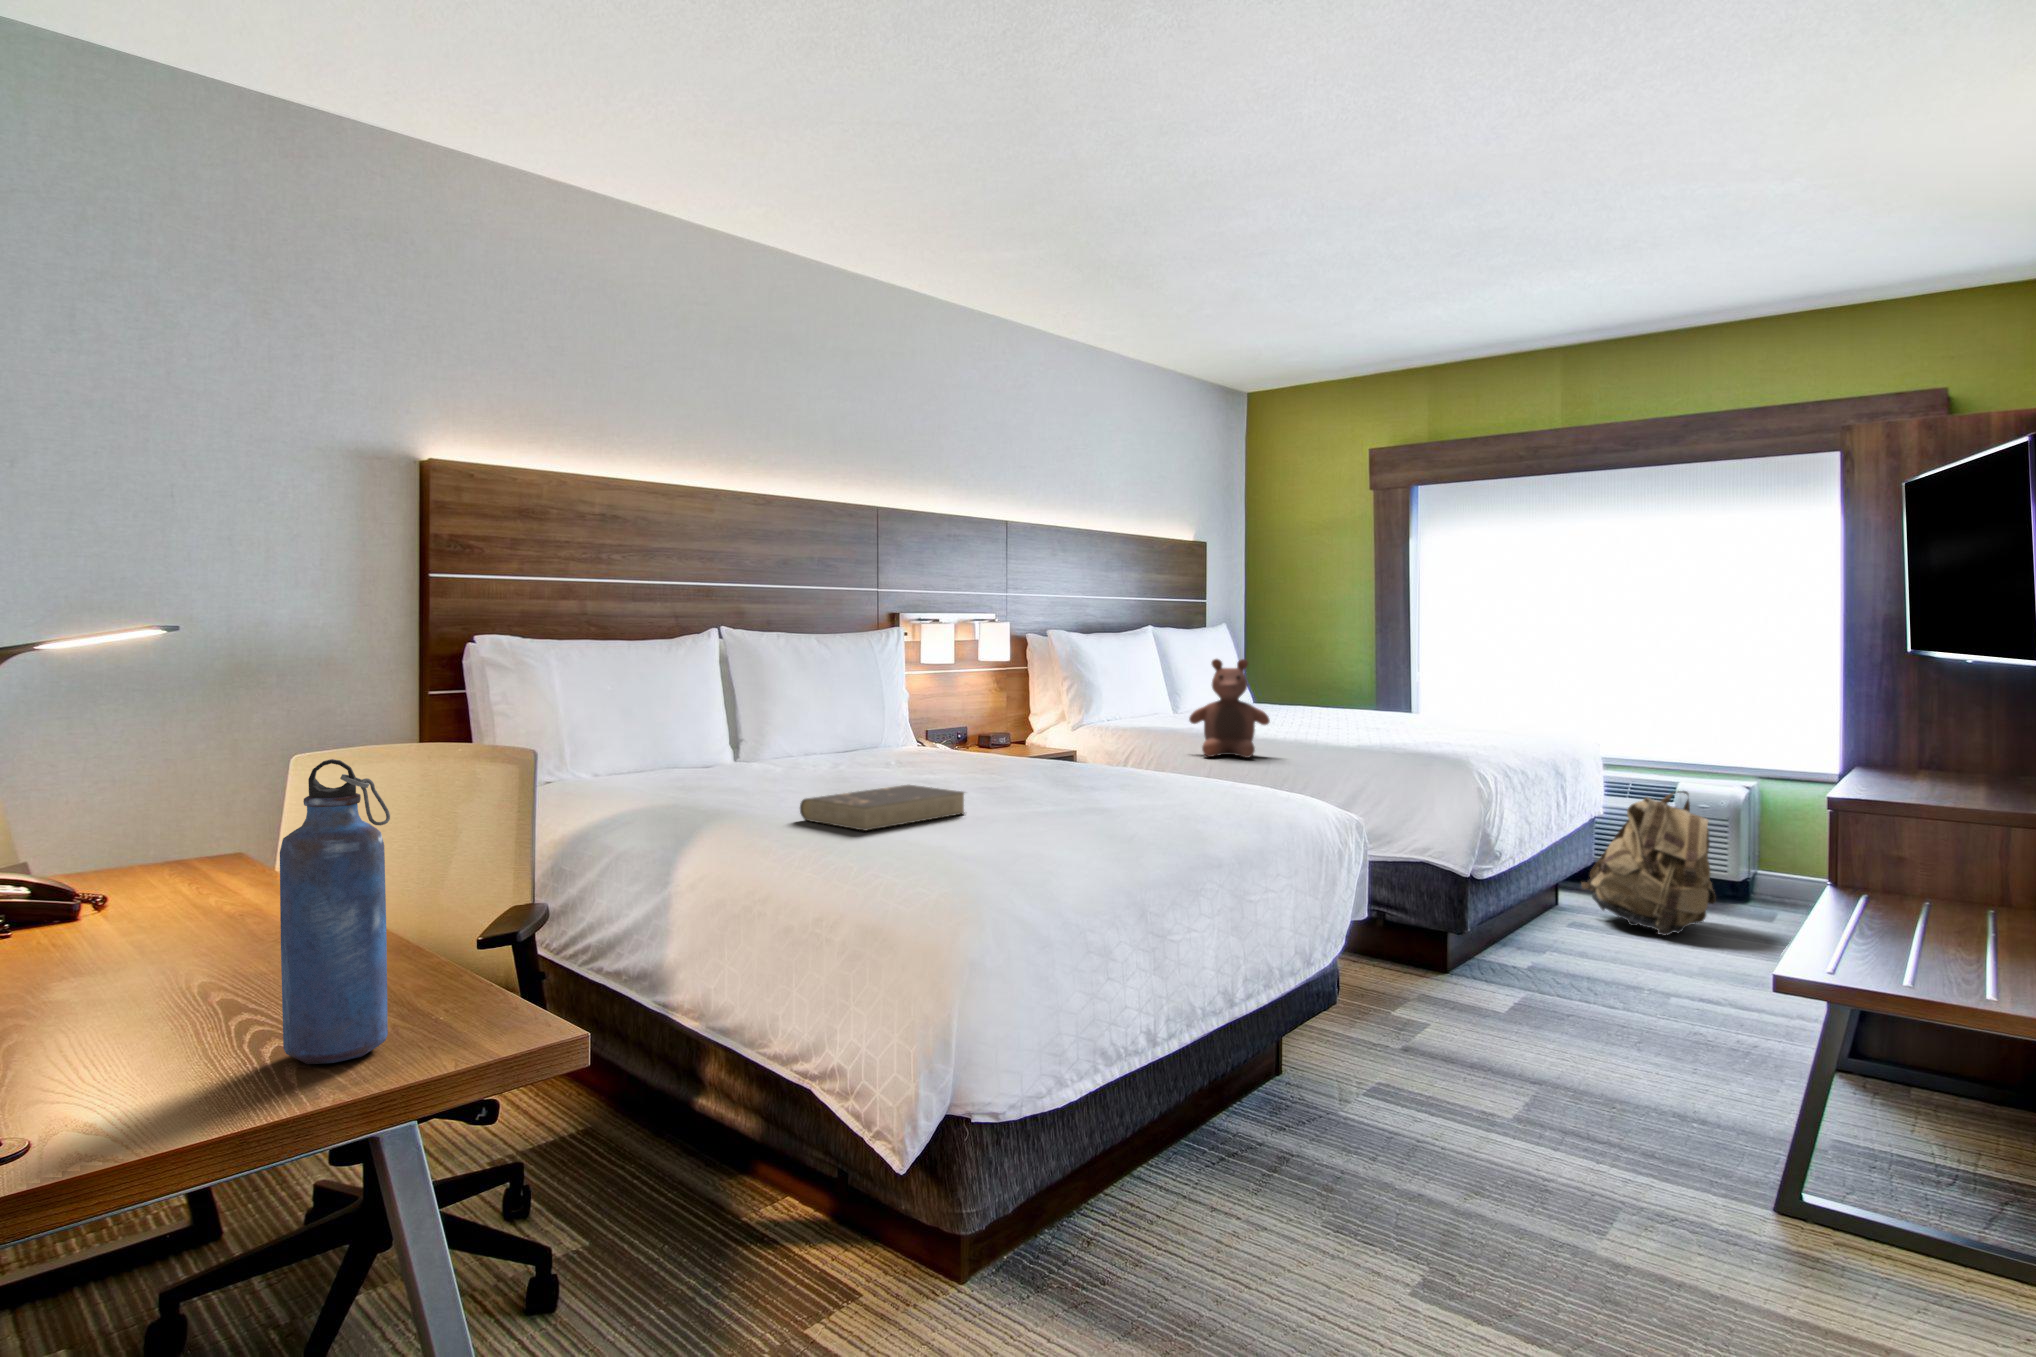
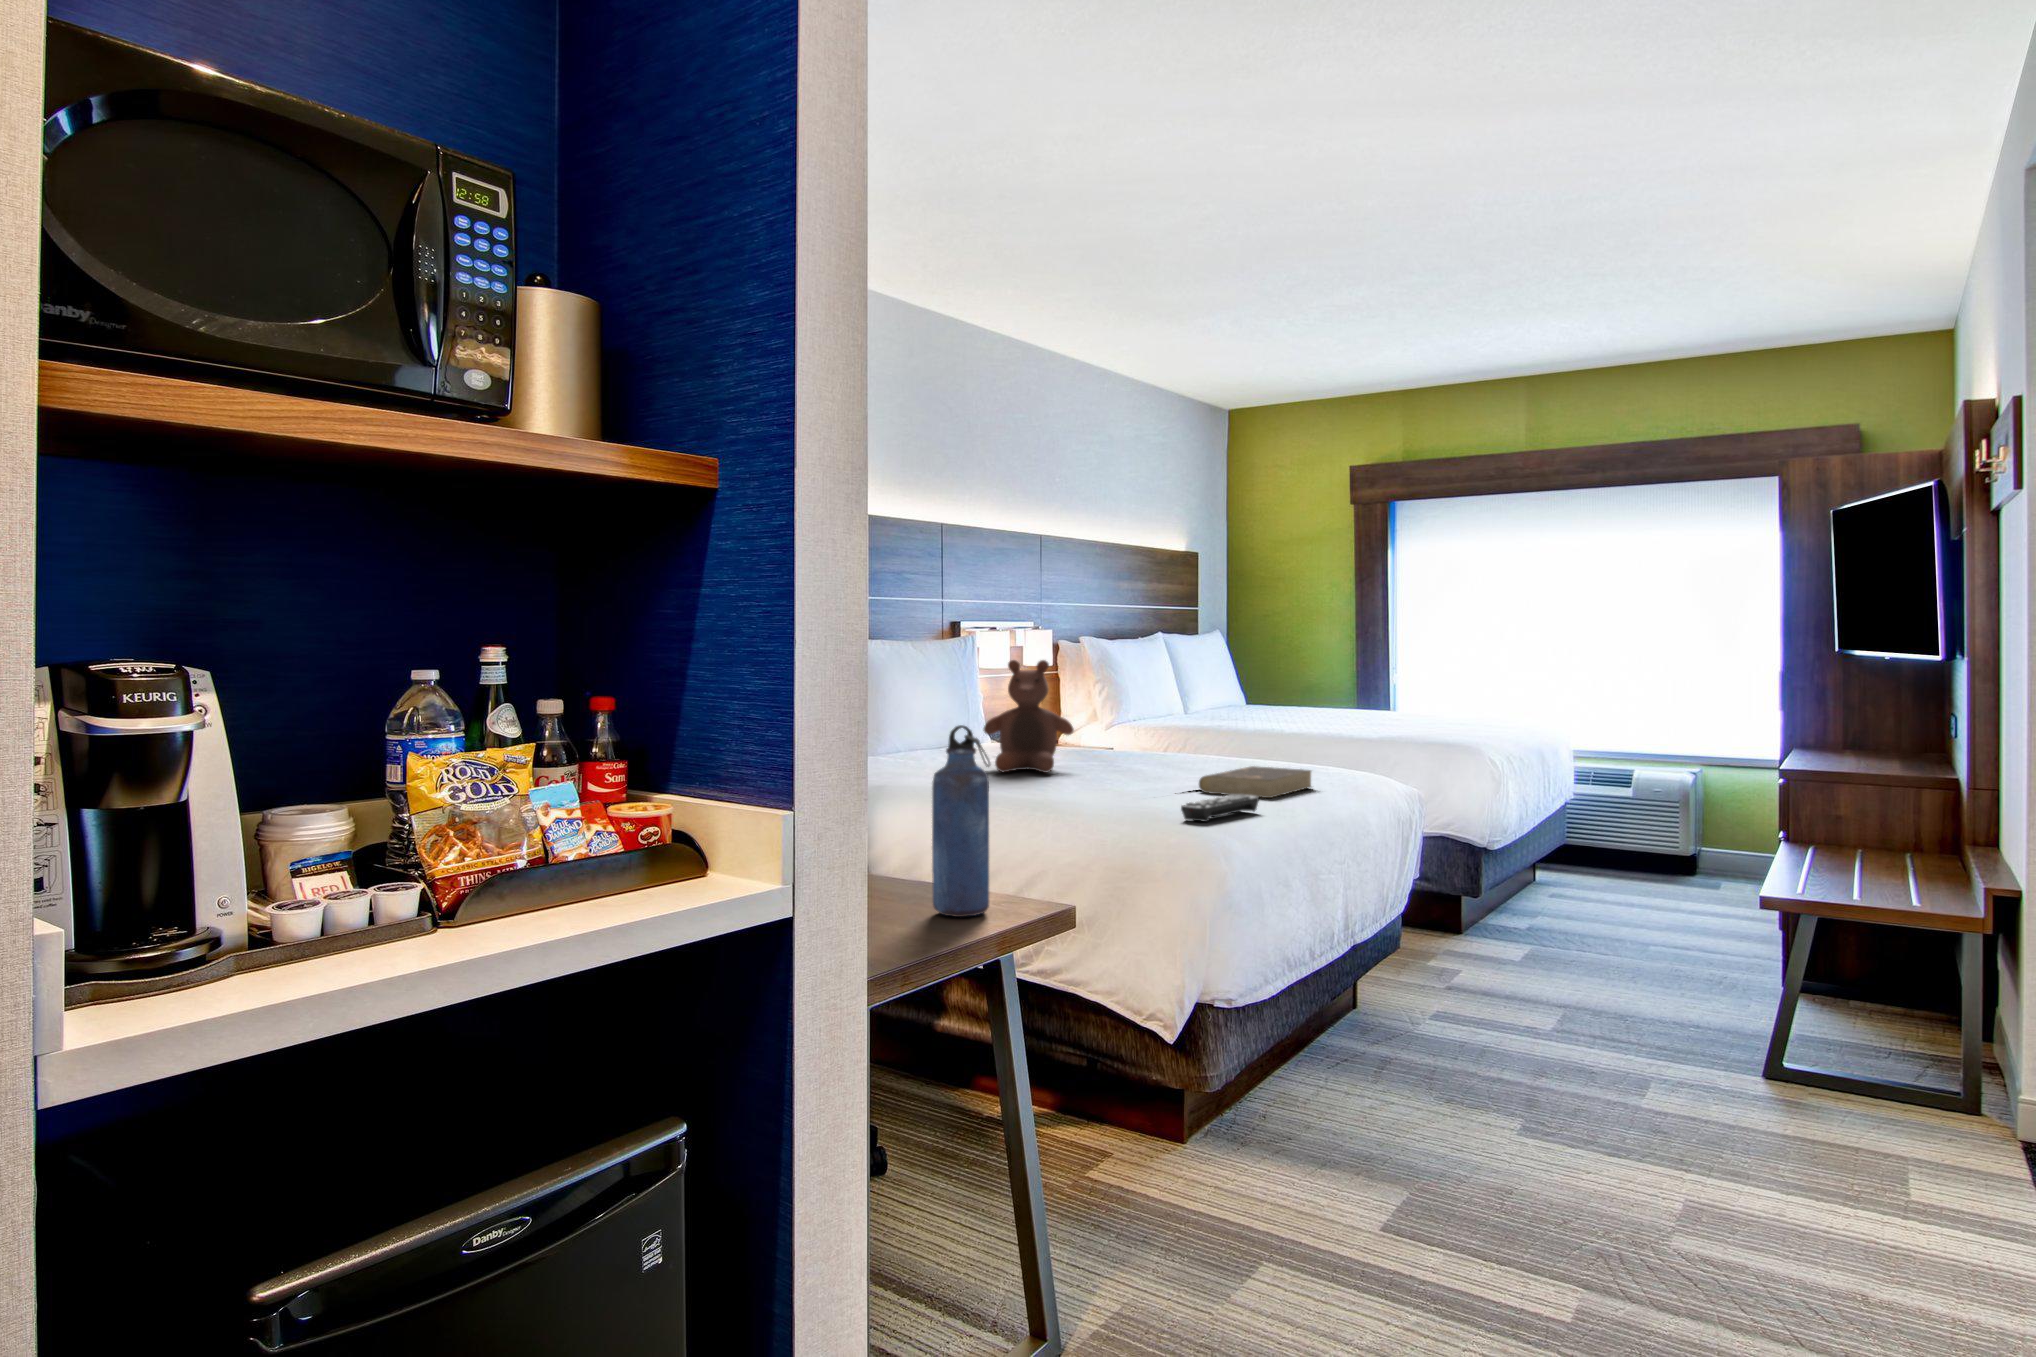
stuffed bear: present [1189,659,1270,758] -> present [984,660,1074,773]
book: present [800,785,965,831] -> present [1199,766,1311,798]
backpack: present [1581,791,1716,936] -> none [1559,775,1676,901]
remote control: none [984,826,1103,866] -> present [1181,794,1259,822]

